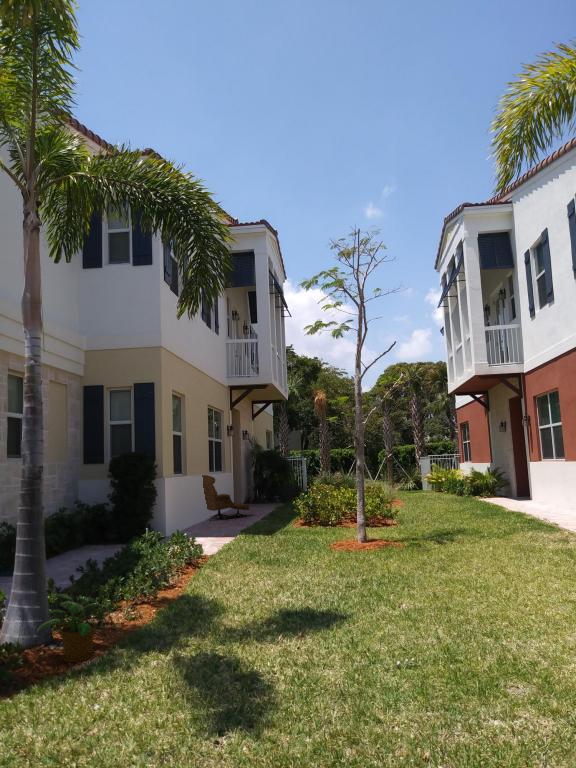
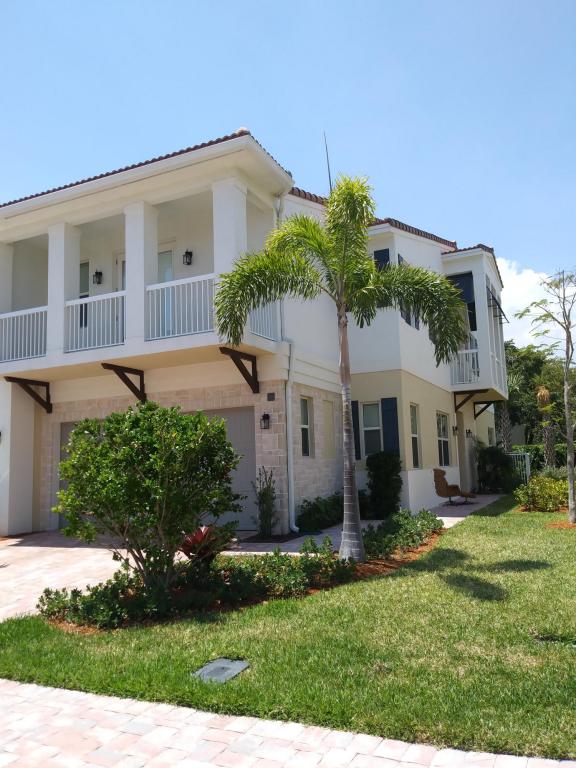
potted plant: present [37,594,102,662] -> none [361,535,396,571]

